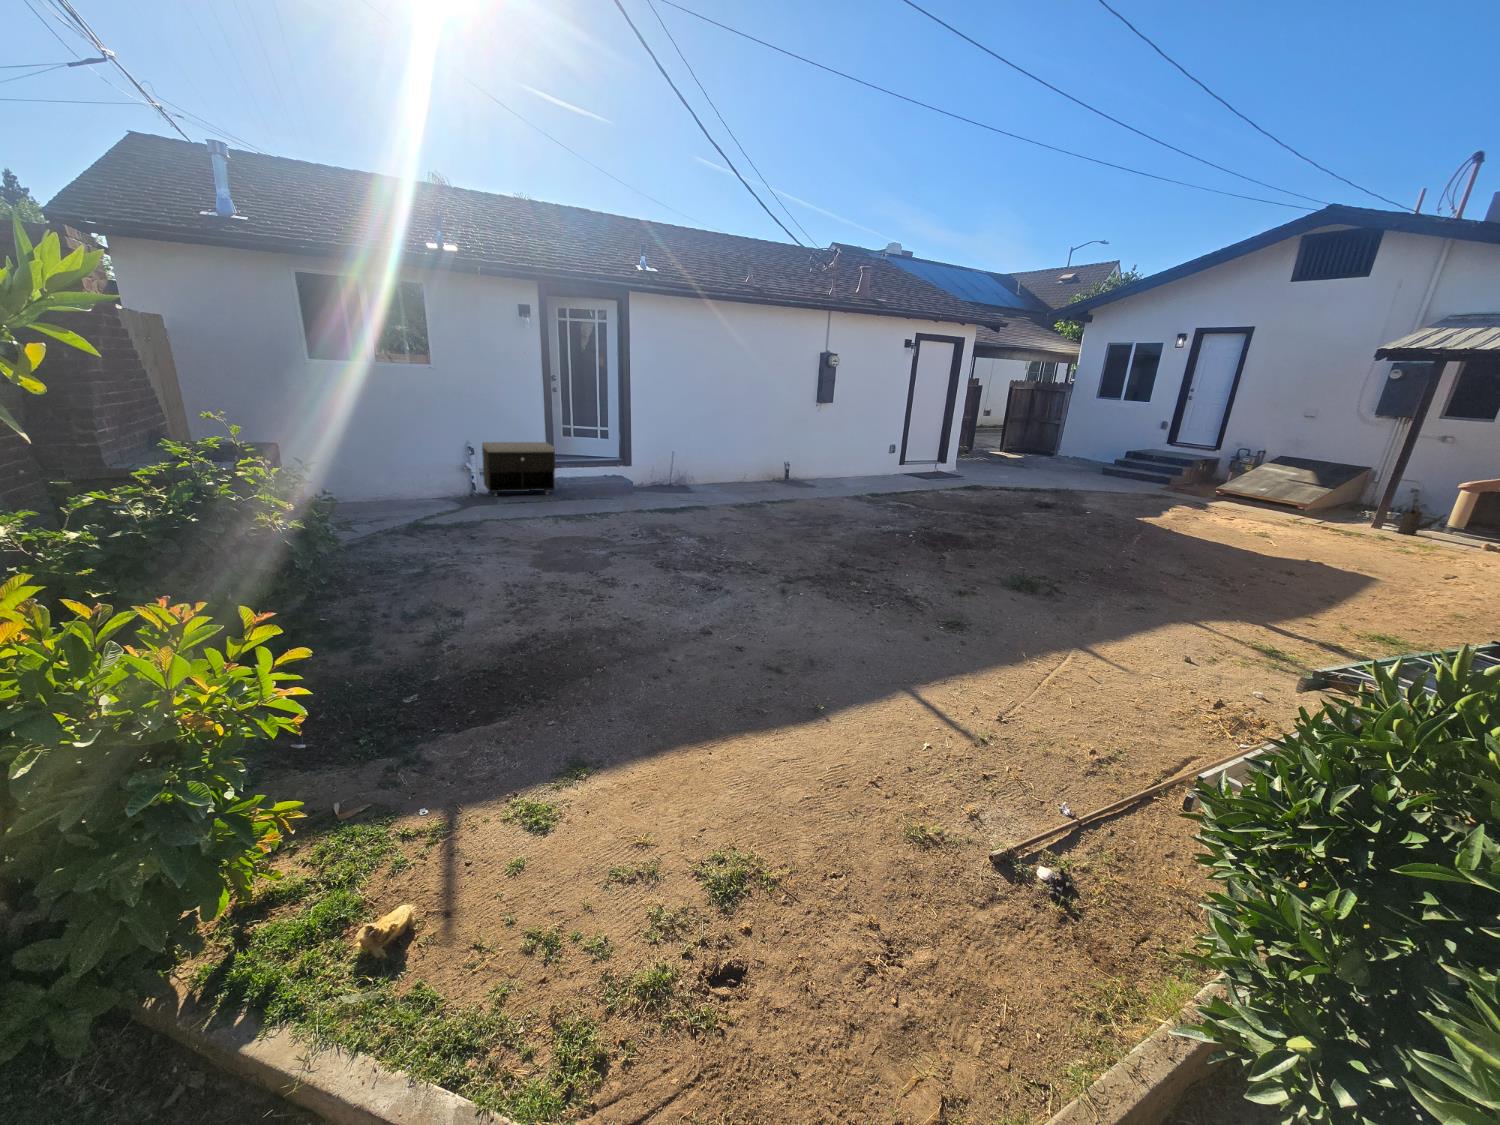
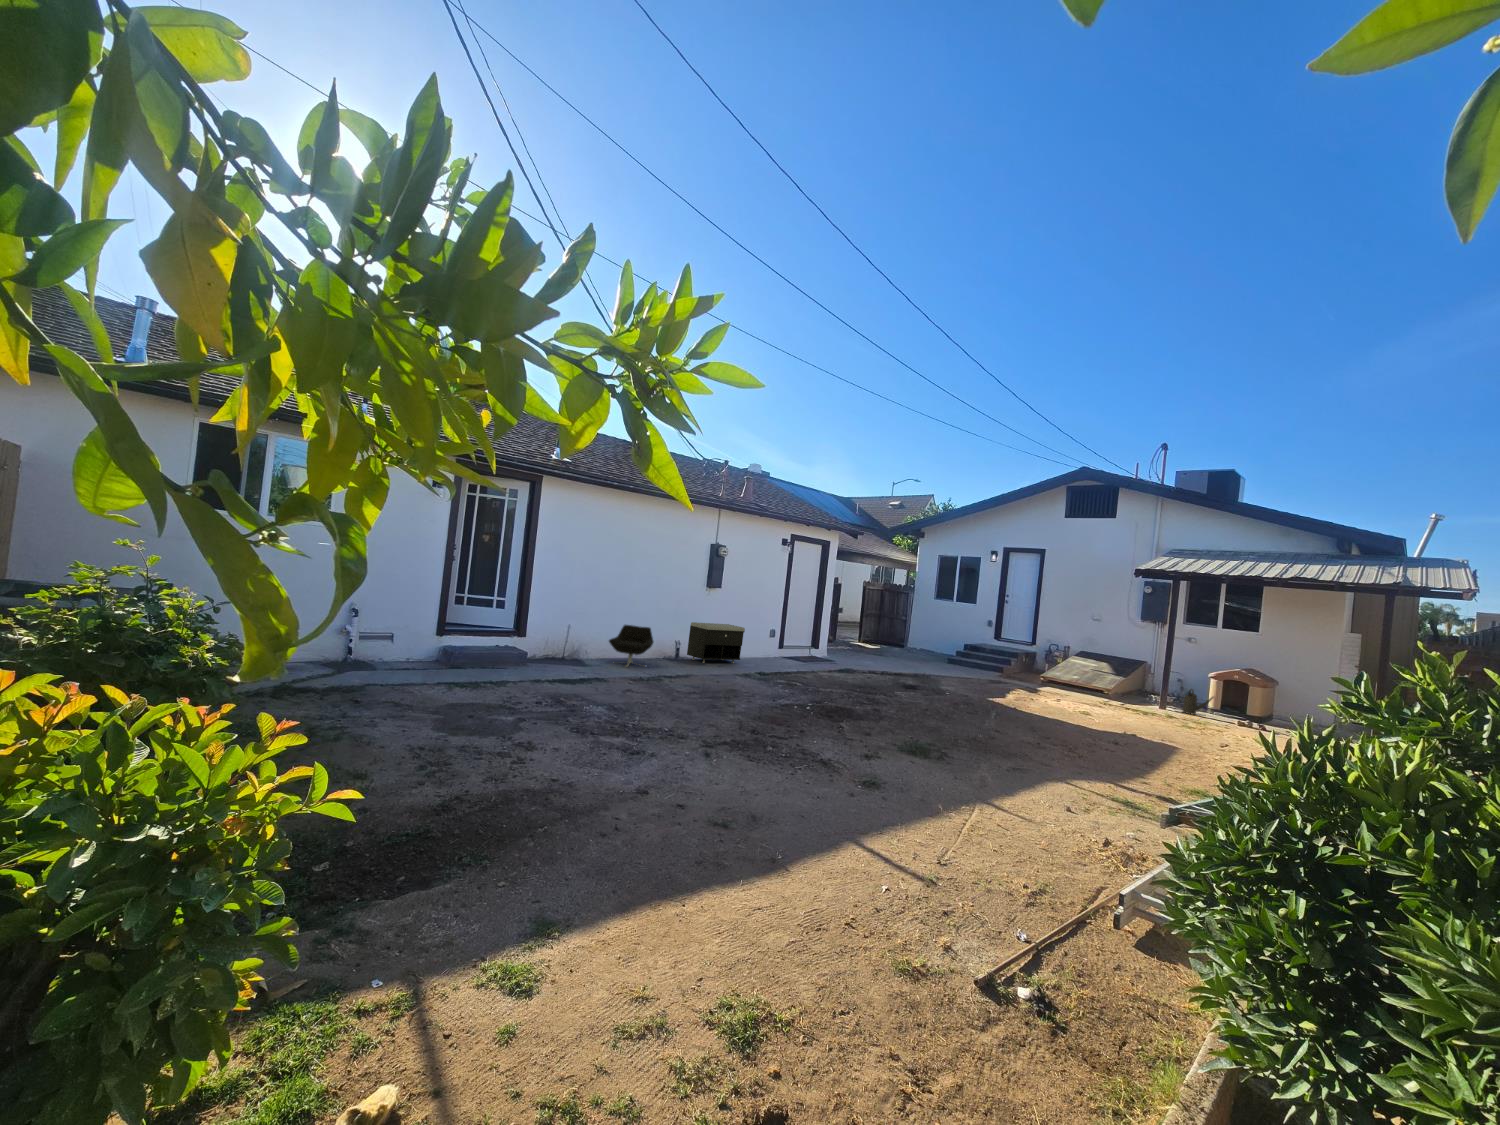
storage bench: present [482,442,555,496] -> present [687,622,745,663]
lounge chair: none [733,445,778,488] -> present [609,625,653,666]

